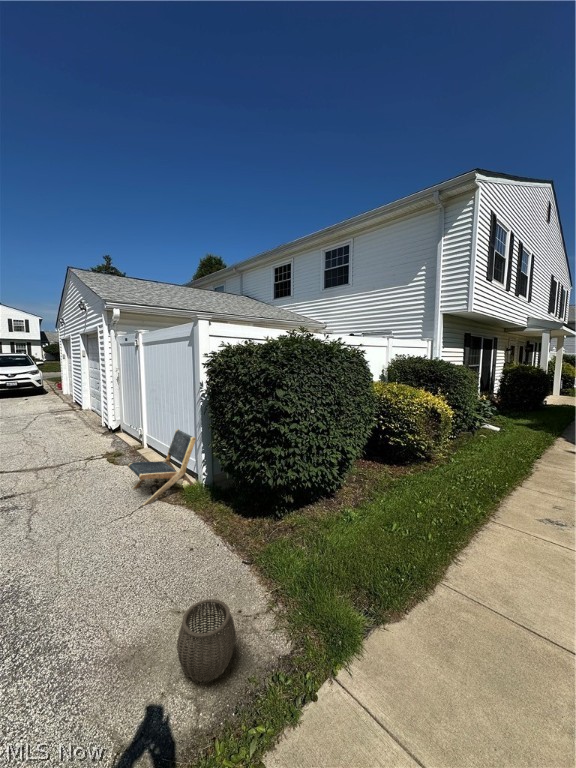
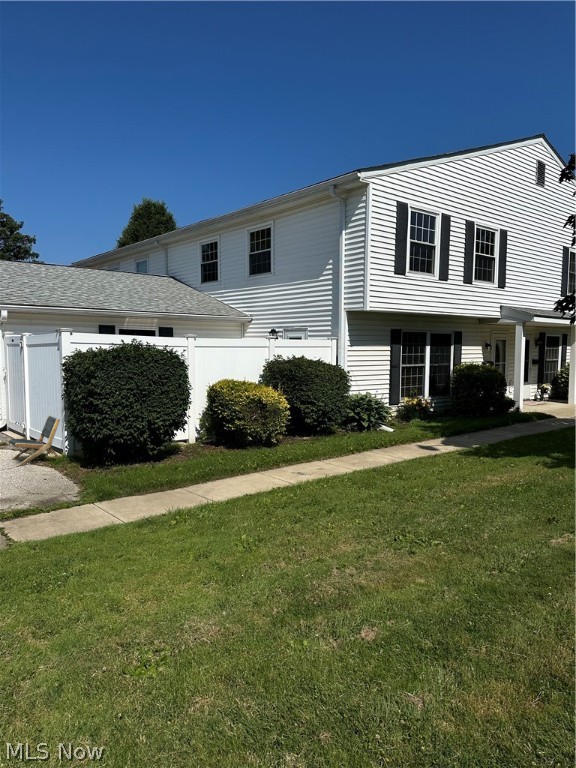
woven basket: present [177,599,236,682] -> none [19,477,49,504]

